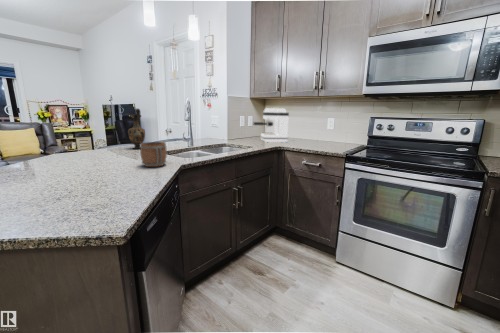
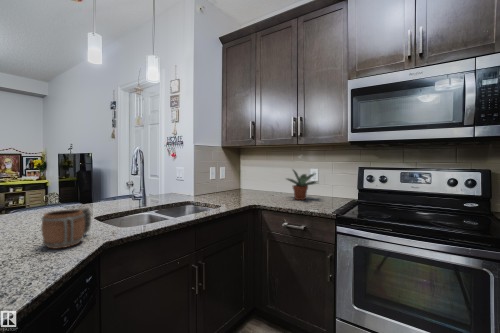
coffee maker: present [254,108,289,142] -> none [225,158,265,198]
vase: present [128,109,145,149] -> none [55,161,80,213]
potted plant: none [305,118,335,145] -> present [287,170,316,200]

